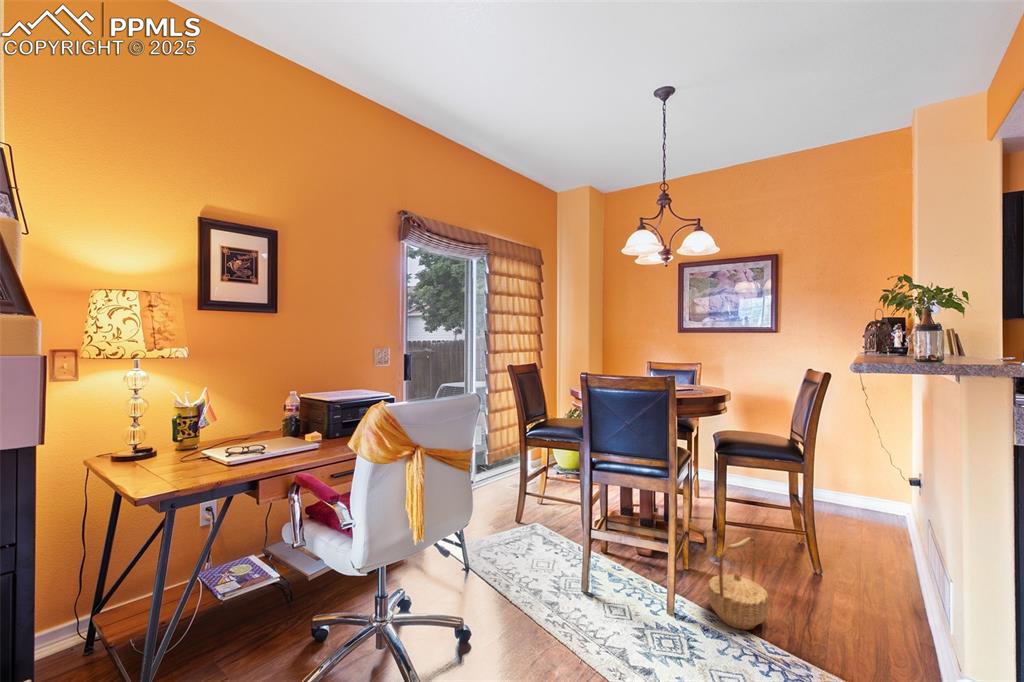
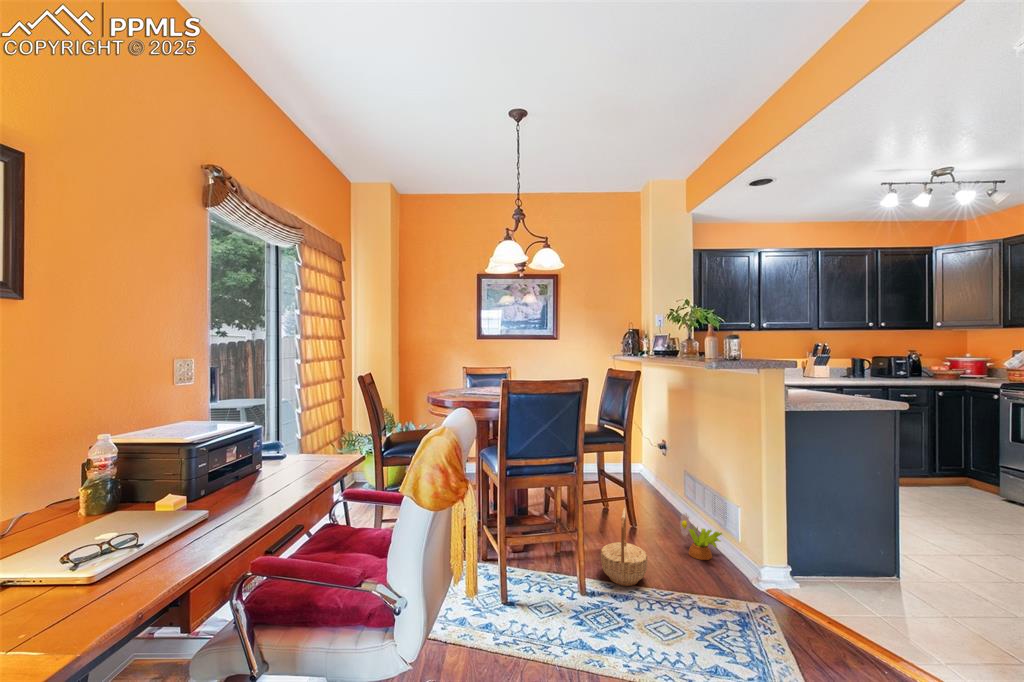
decorative plant: none [855,570,929,646] -> present [680,514,722,560]

